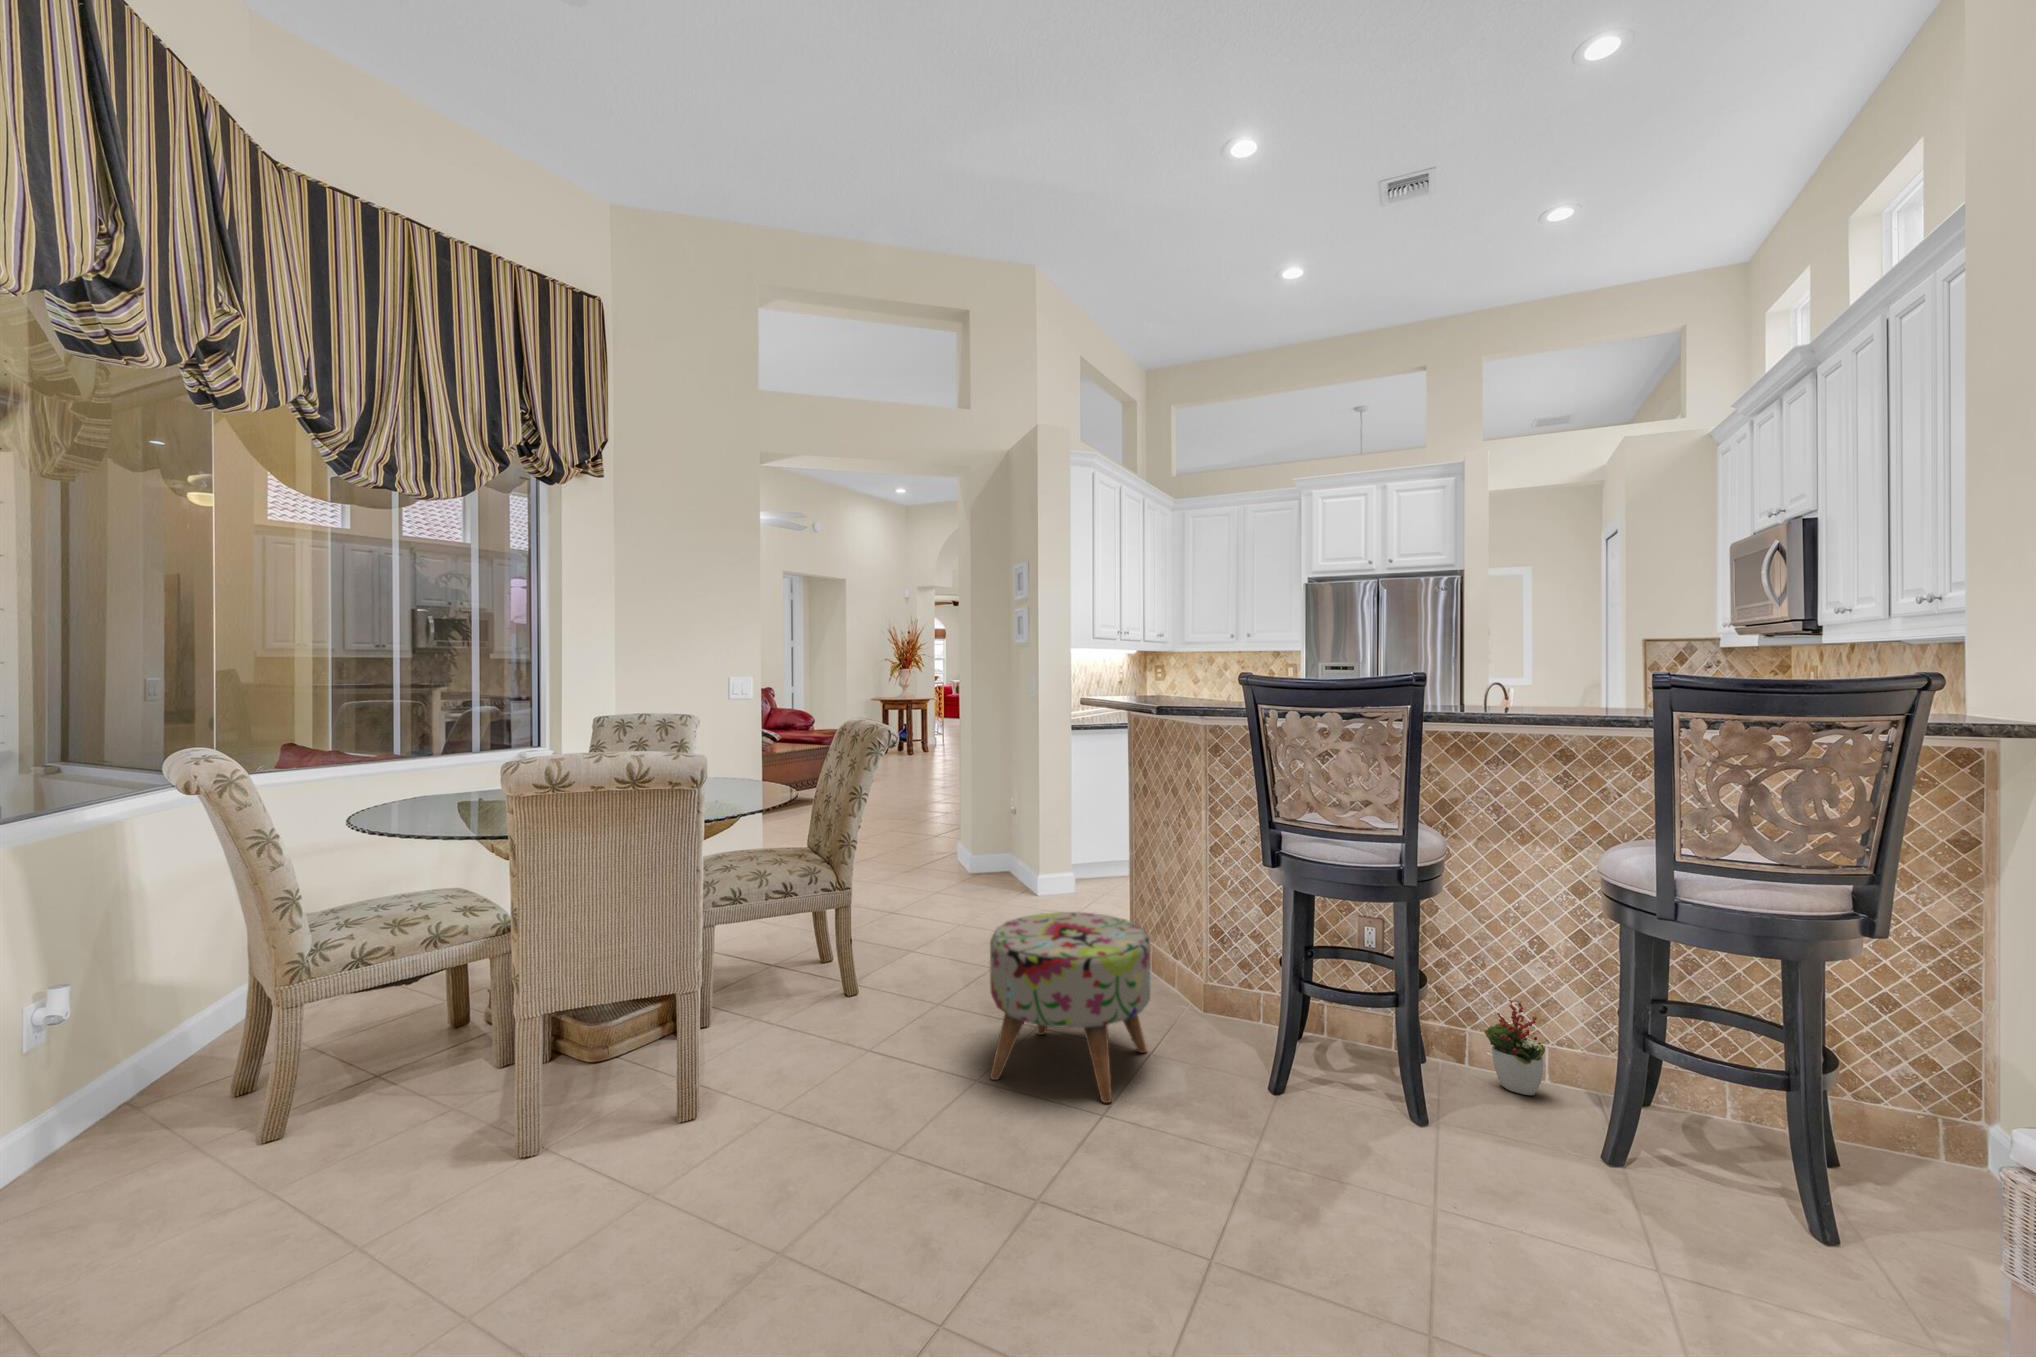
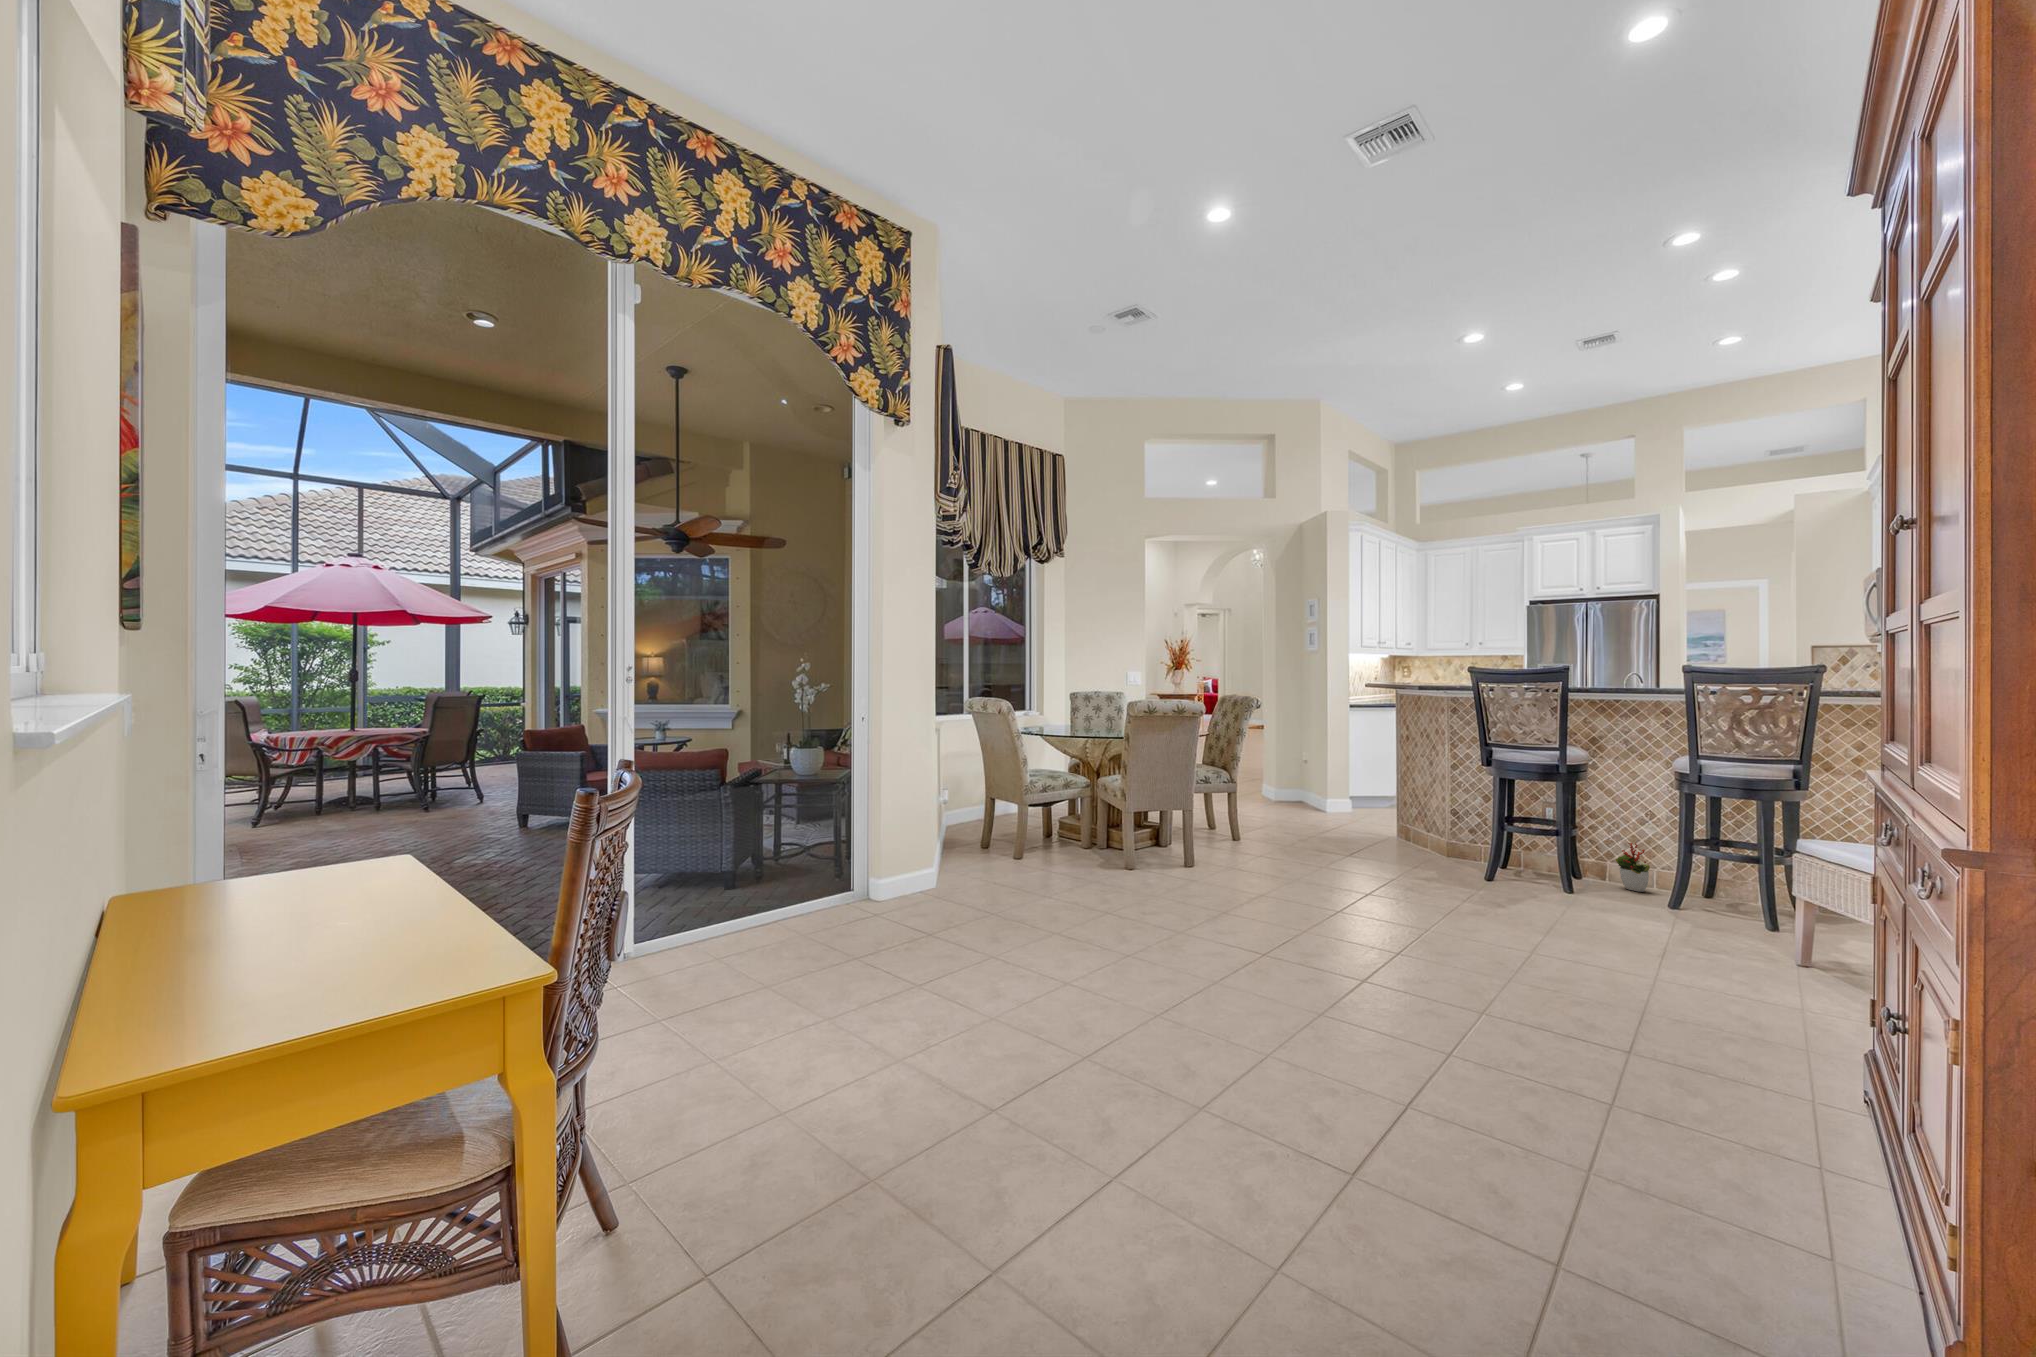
ottoman: present [990,912,1150,1103] -> none [1329,794,1418,878]

